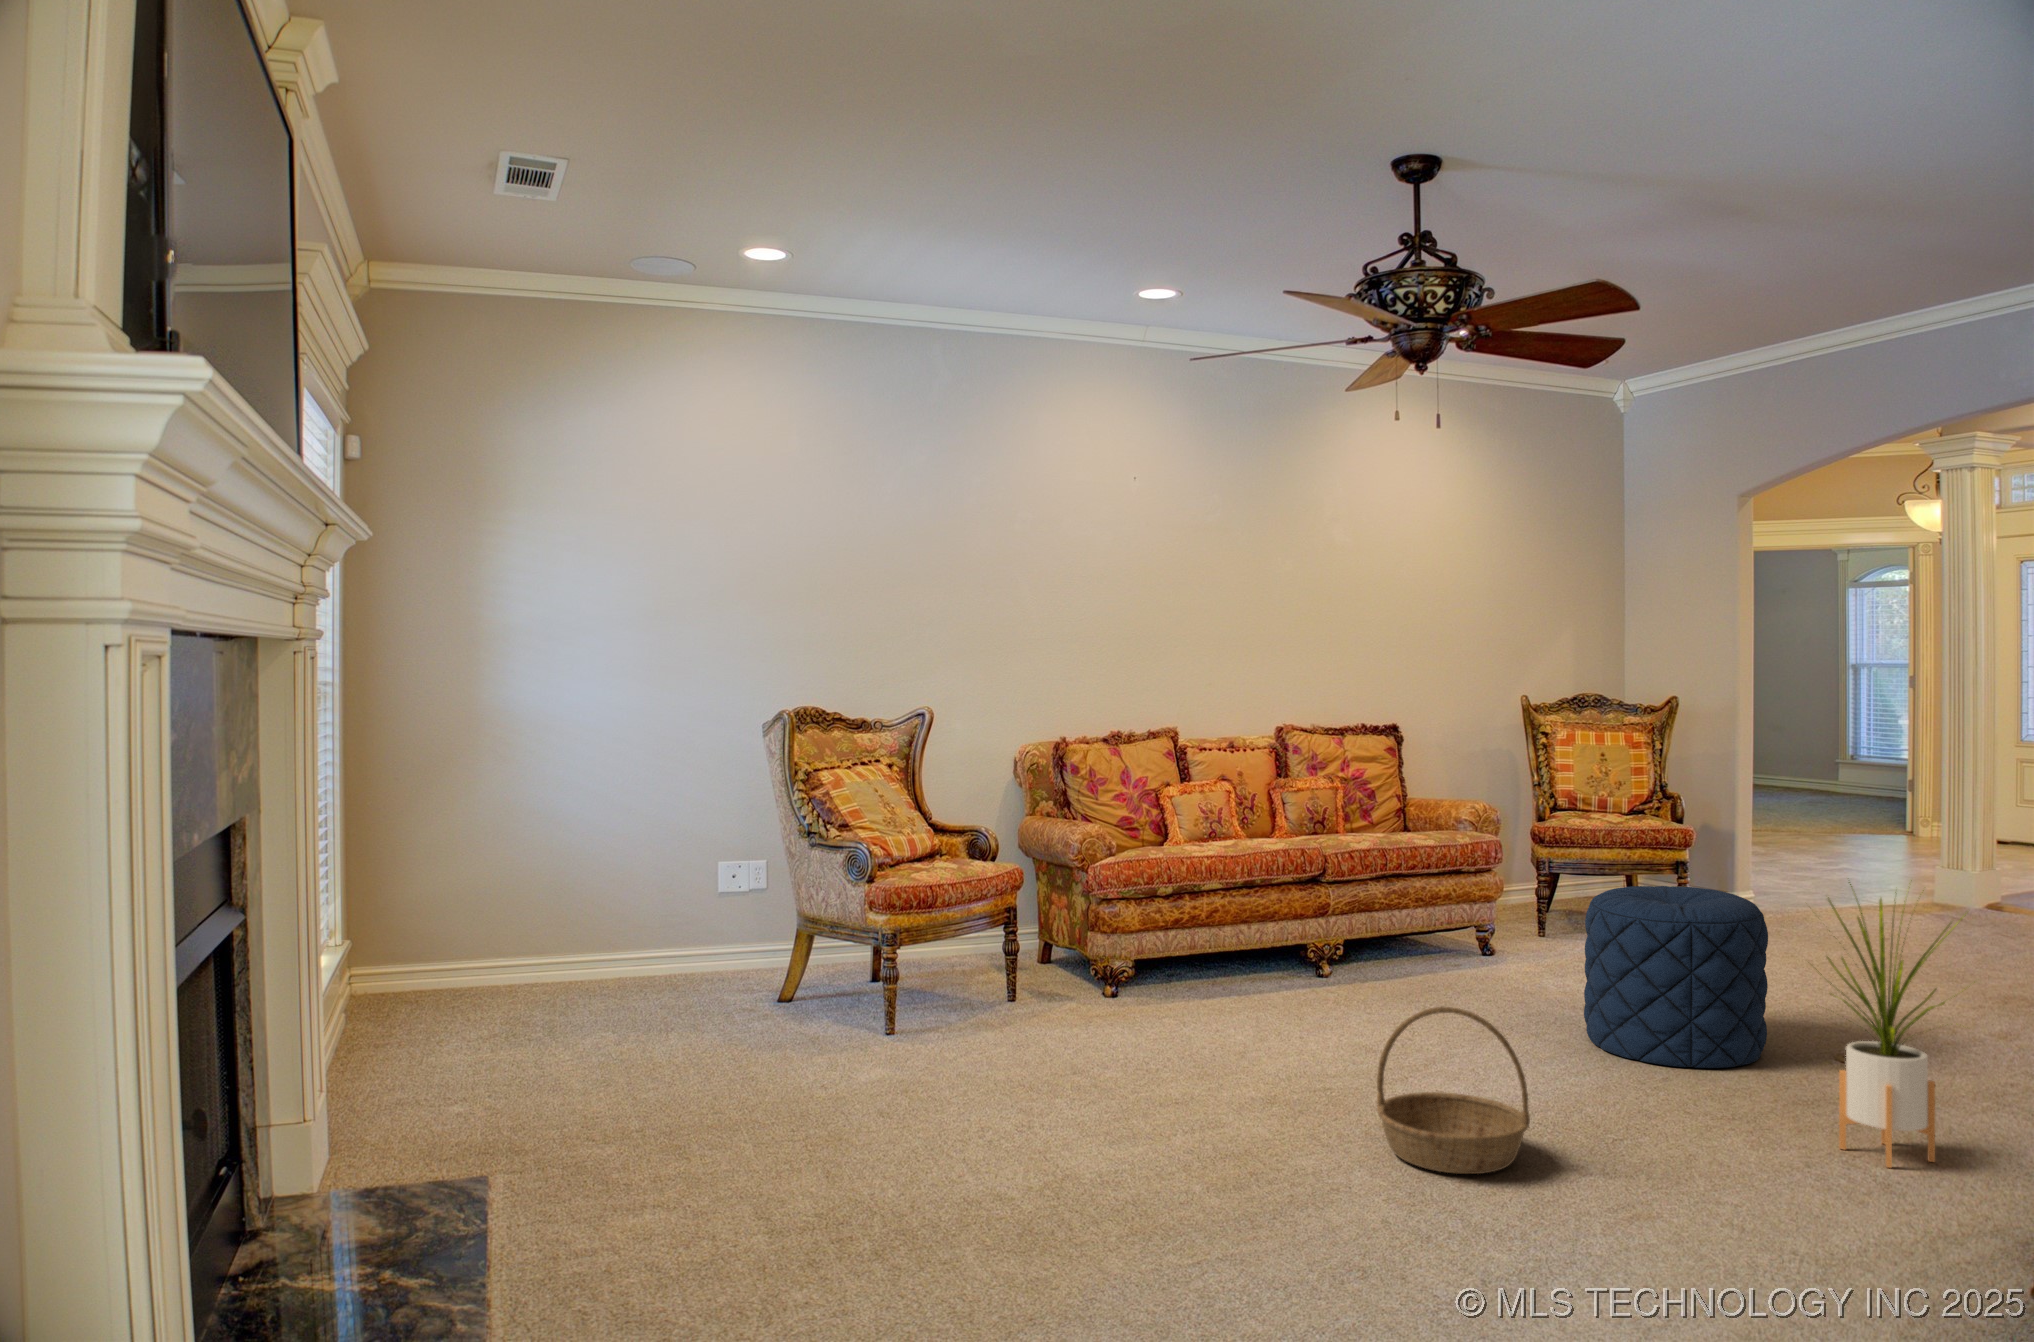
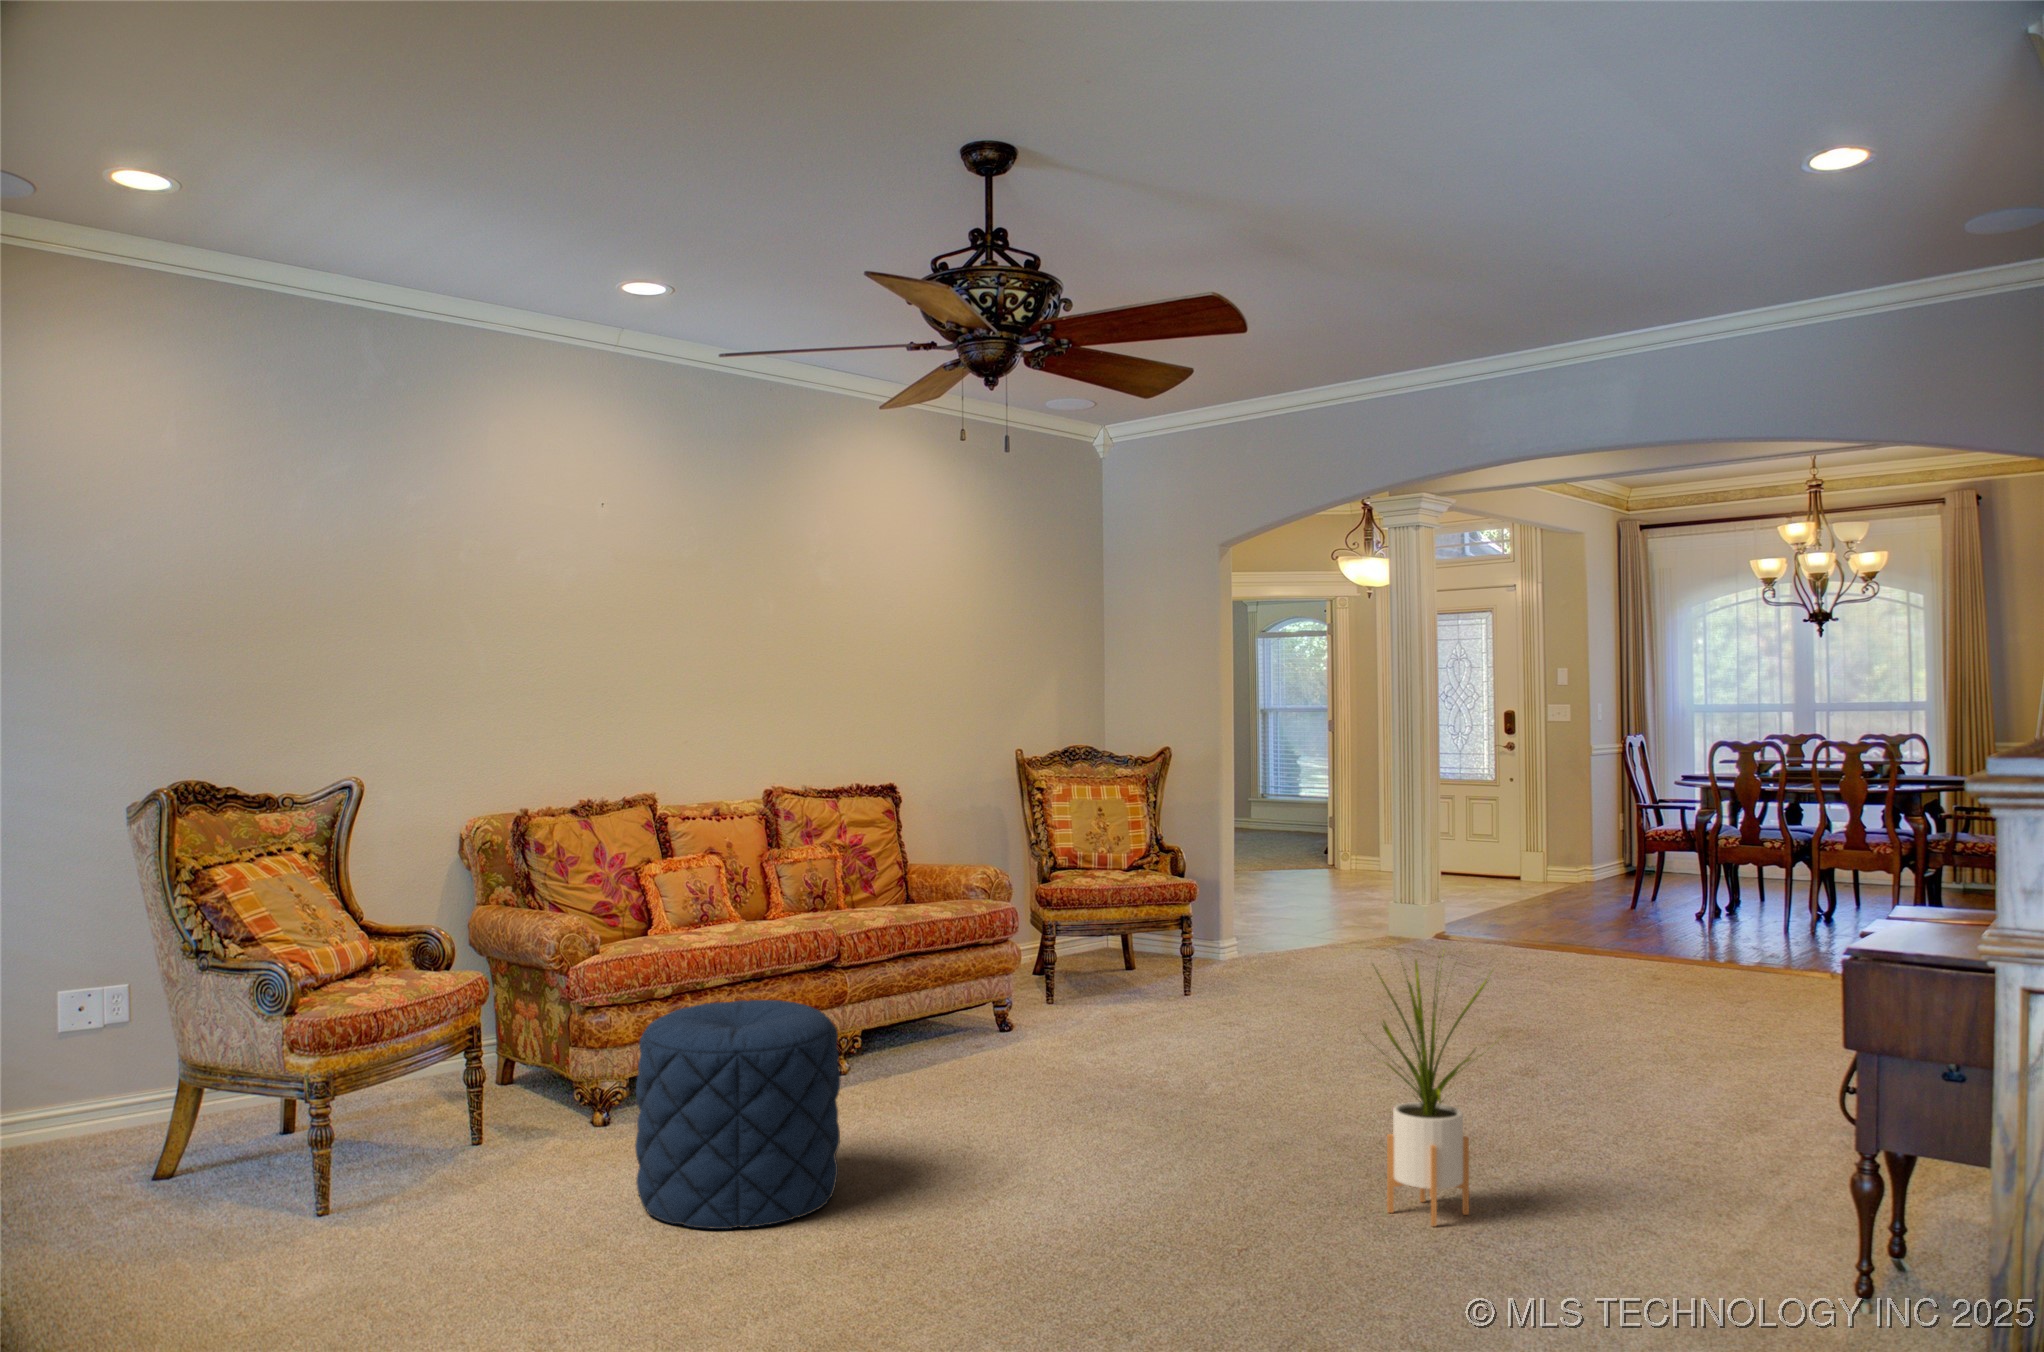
pouf: present [1584,886,1768,1068] -> present [635,1000,840,1229]
basket: present [1377,1006,1530,1174] -> none [957,1112,1119,1295]

